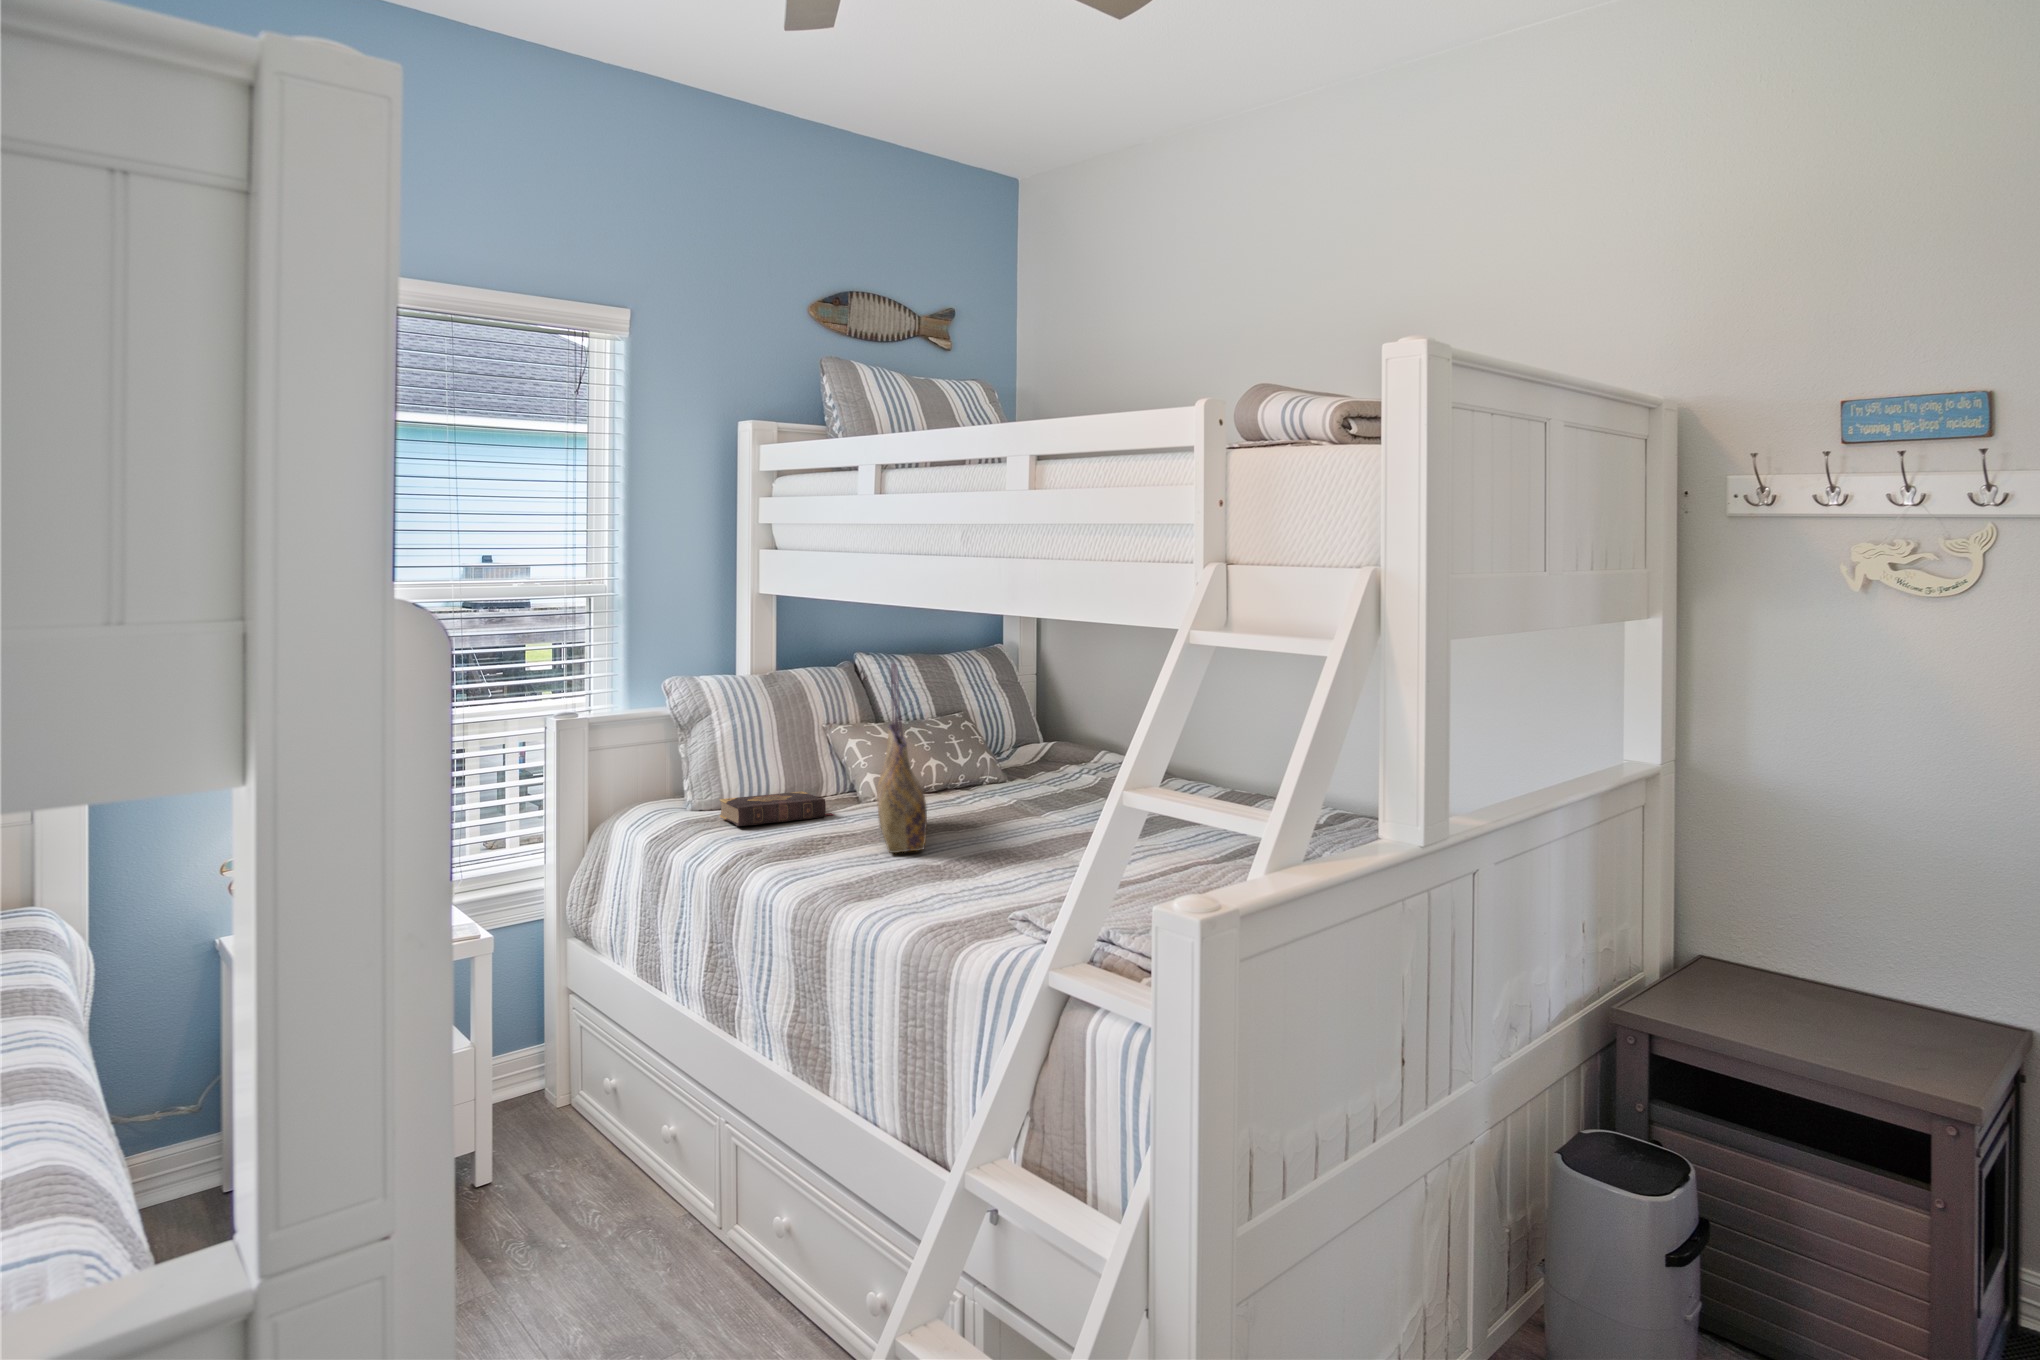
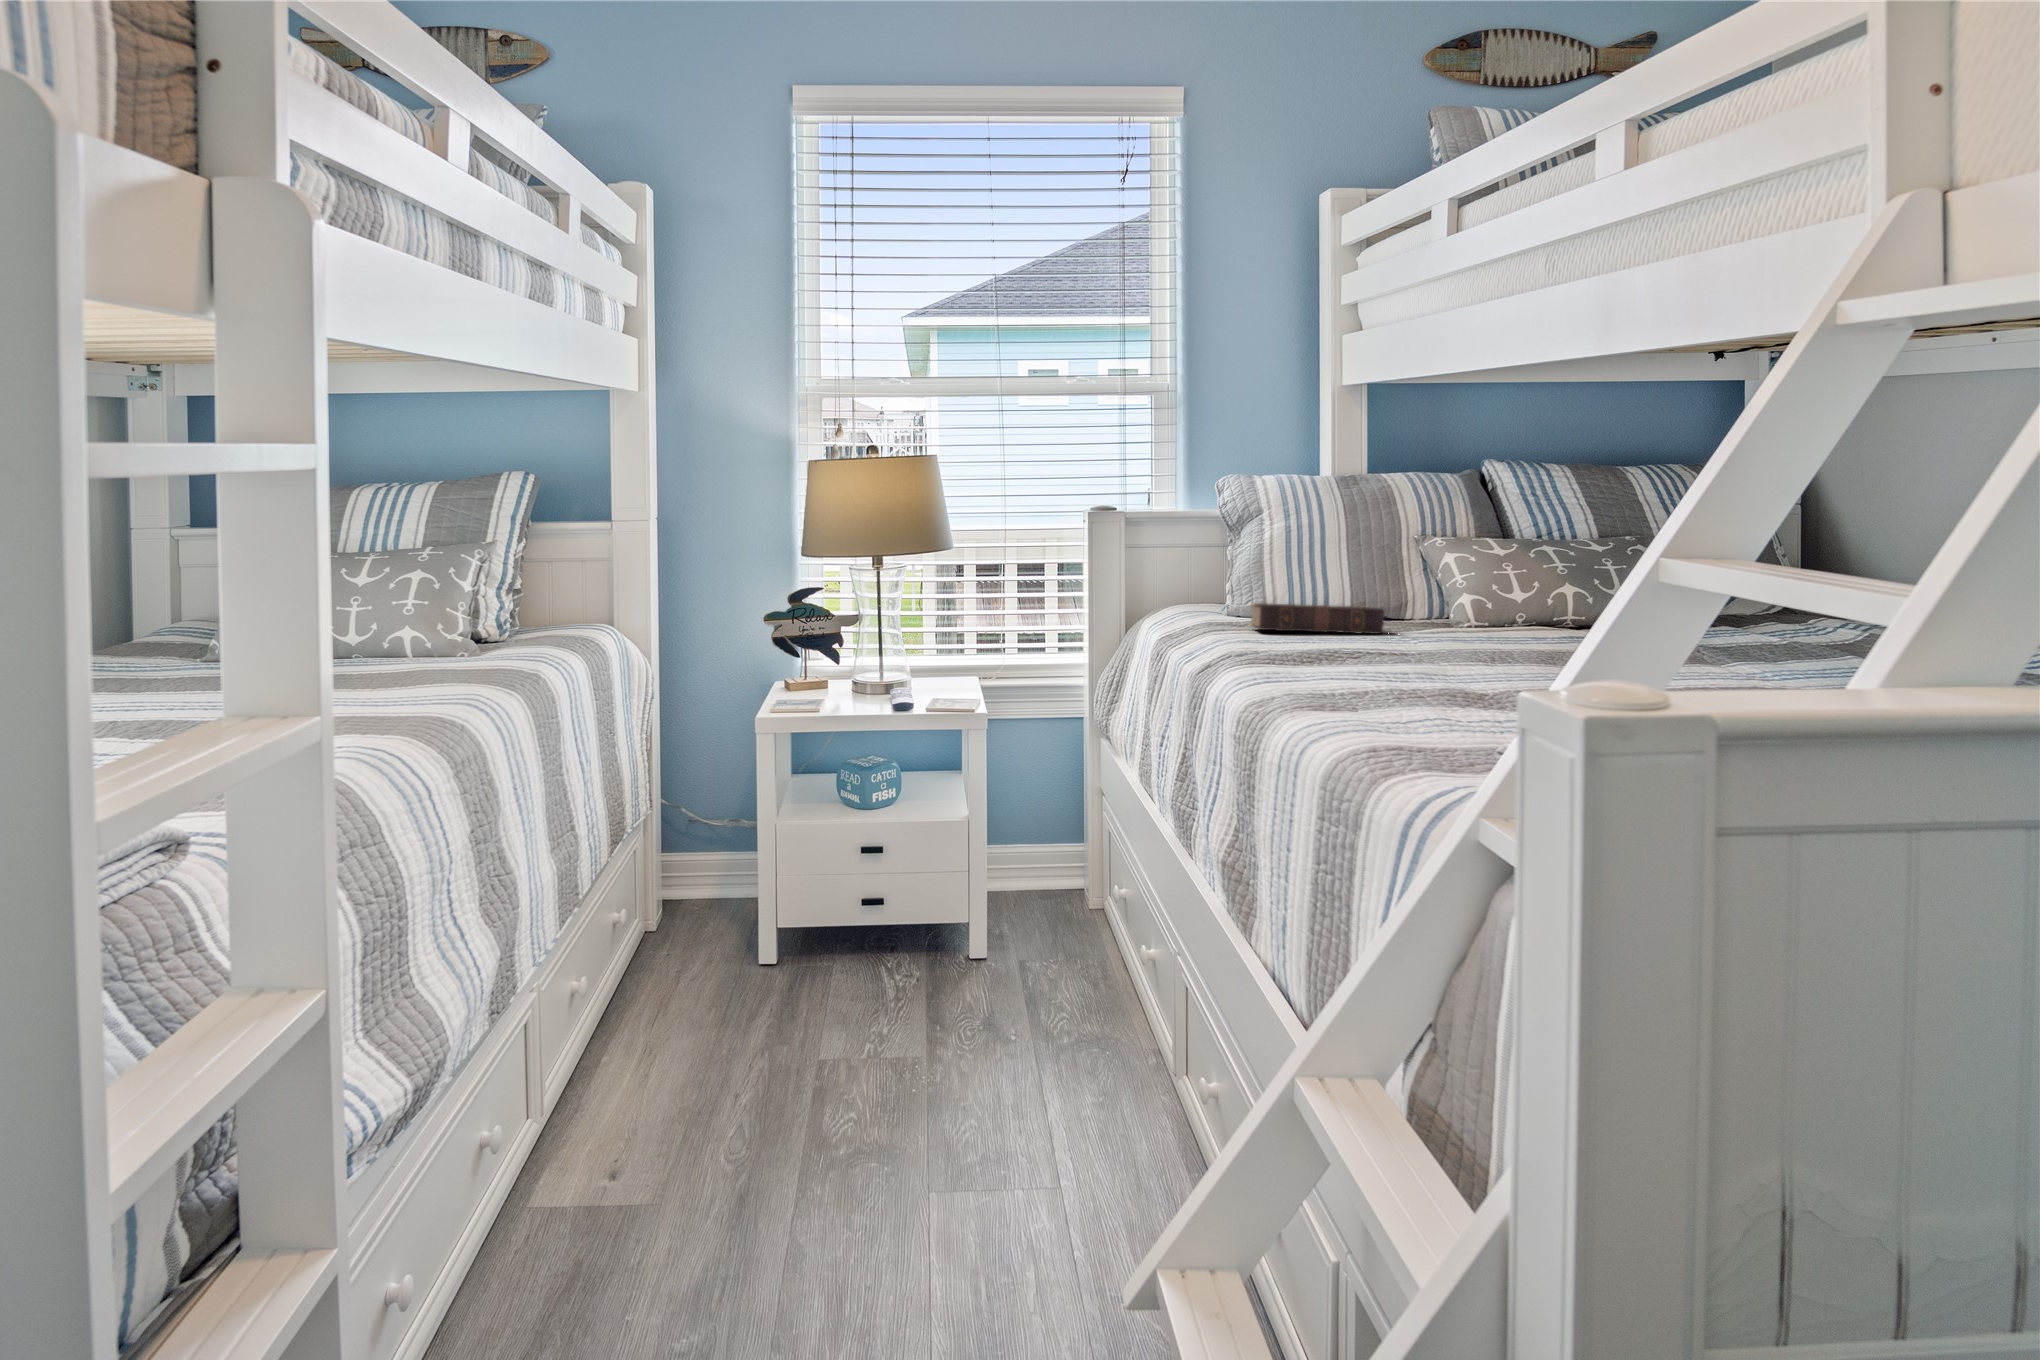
tote bag: present [877,663,927,853] -> none [1431,378,1508,651]

